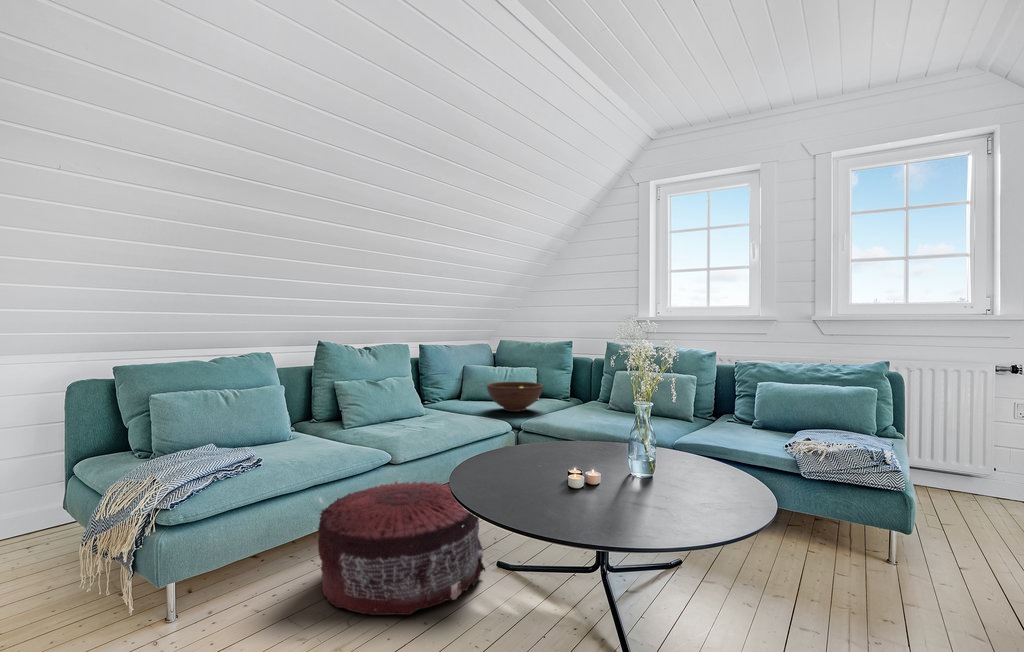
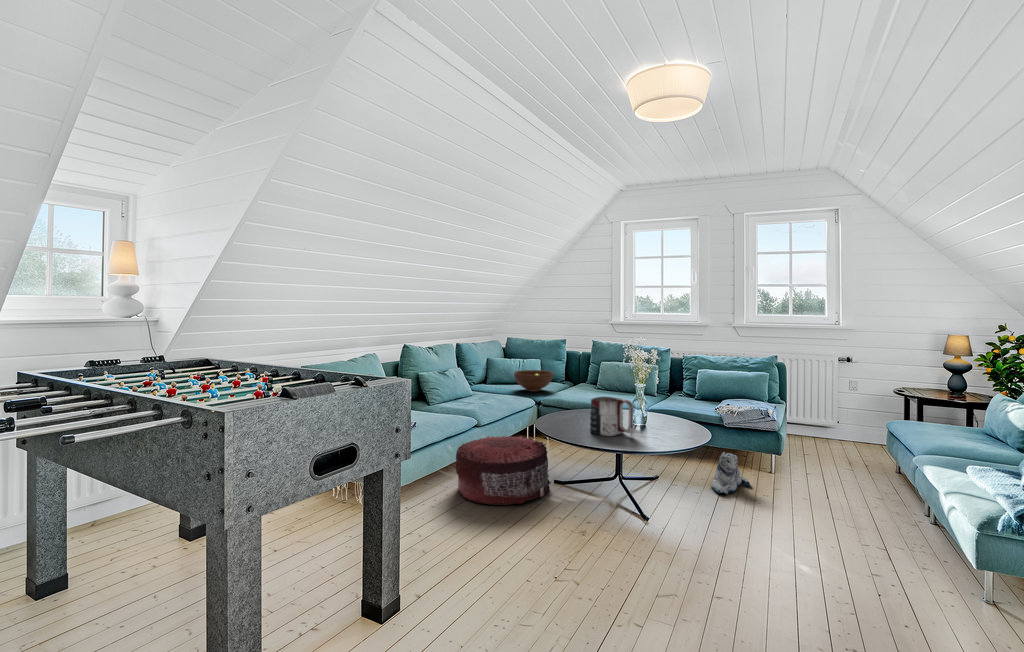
mug: none [543,421,617,496] -> present [590,397,633,436]
plush toy: none [777,529,853,616] -> present [711,452,750,494]

